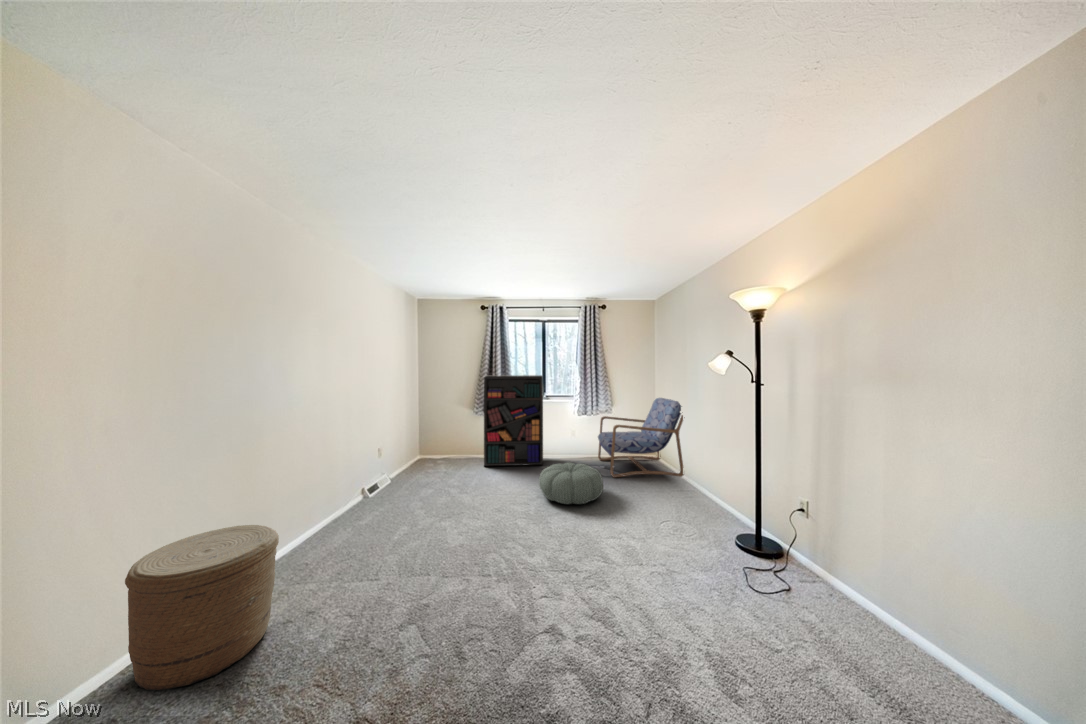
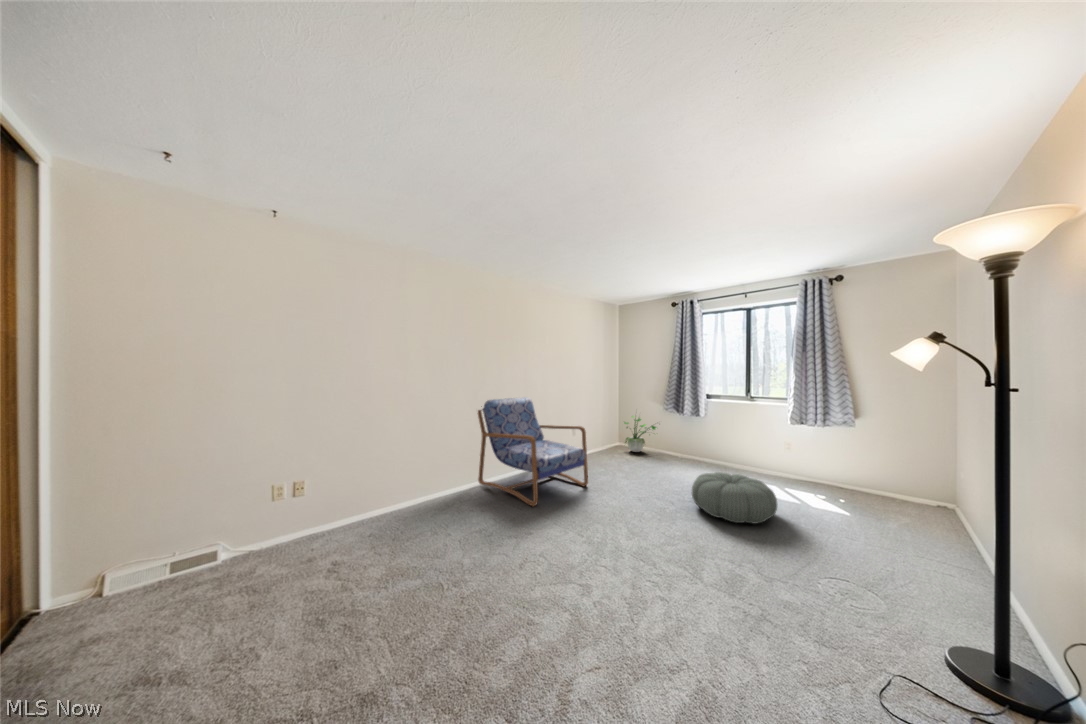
bookshelf: present [484,375,543,466] -> none [667,372,742,476]
armchair: present [598,398,684,477] -> present [478,397,588,506]
potted plant: none [429,414,474,462] -> present [624,416,656,452]
woven basket: present [125,525,279,690] -> none [402,451,462,522]

